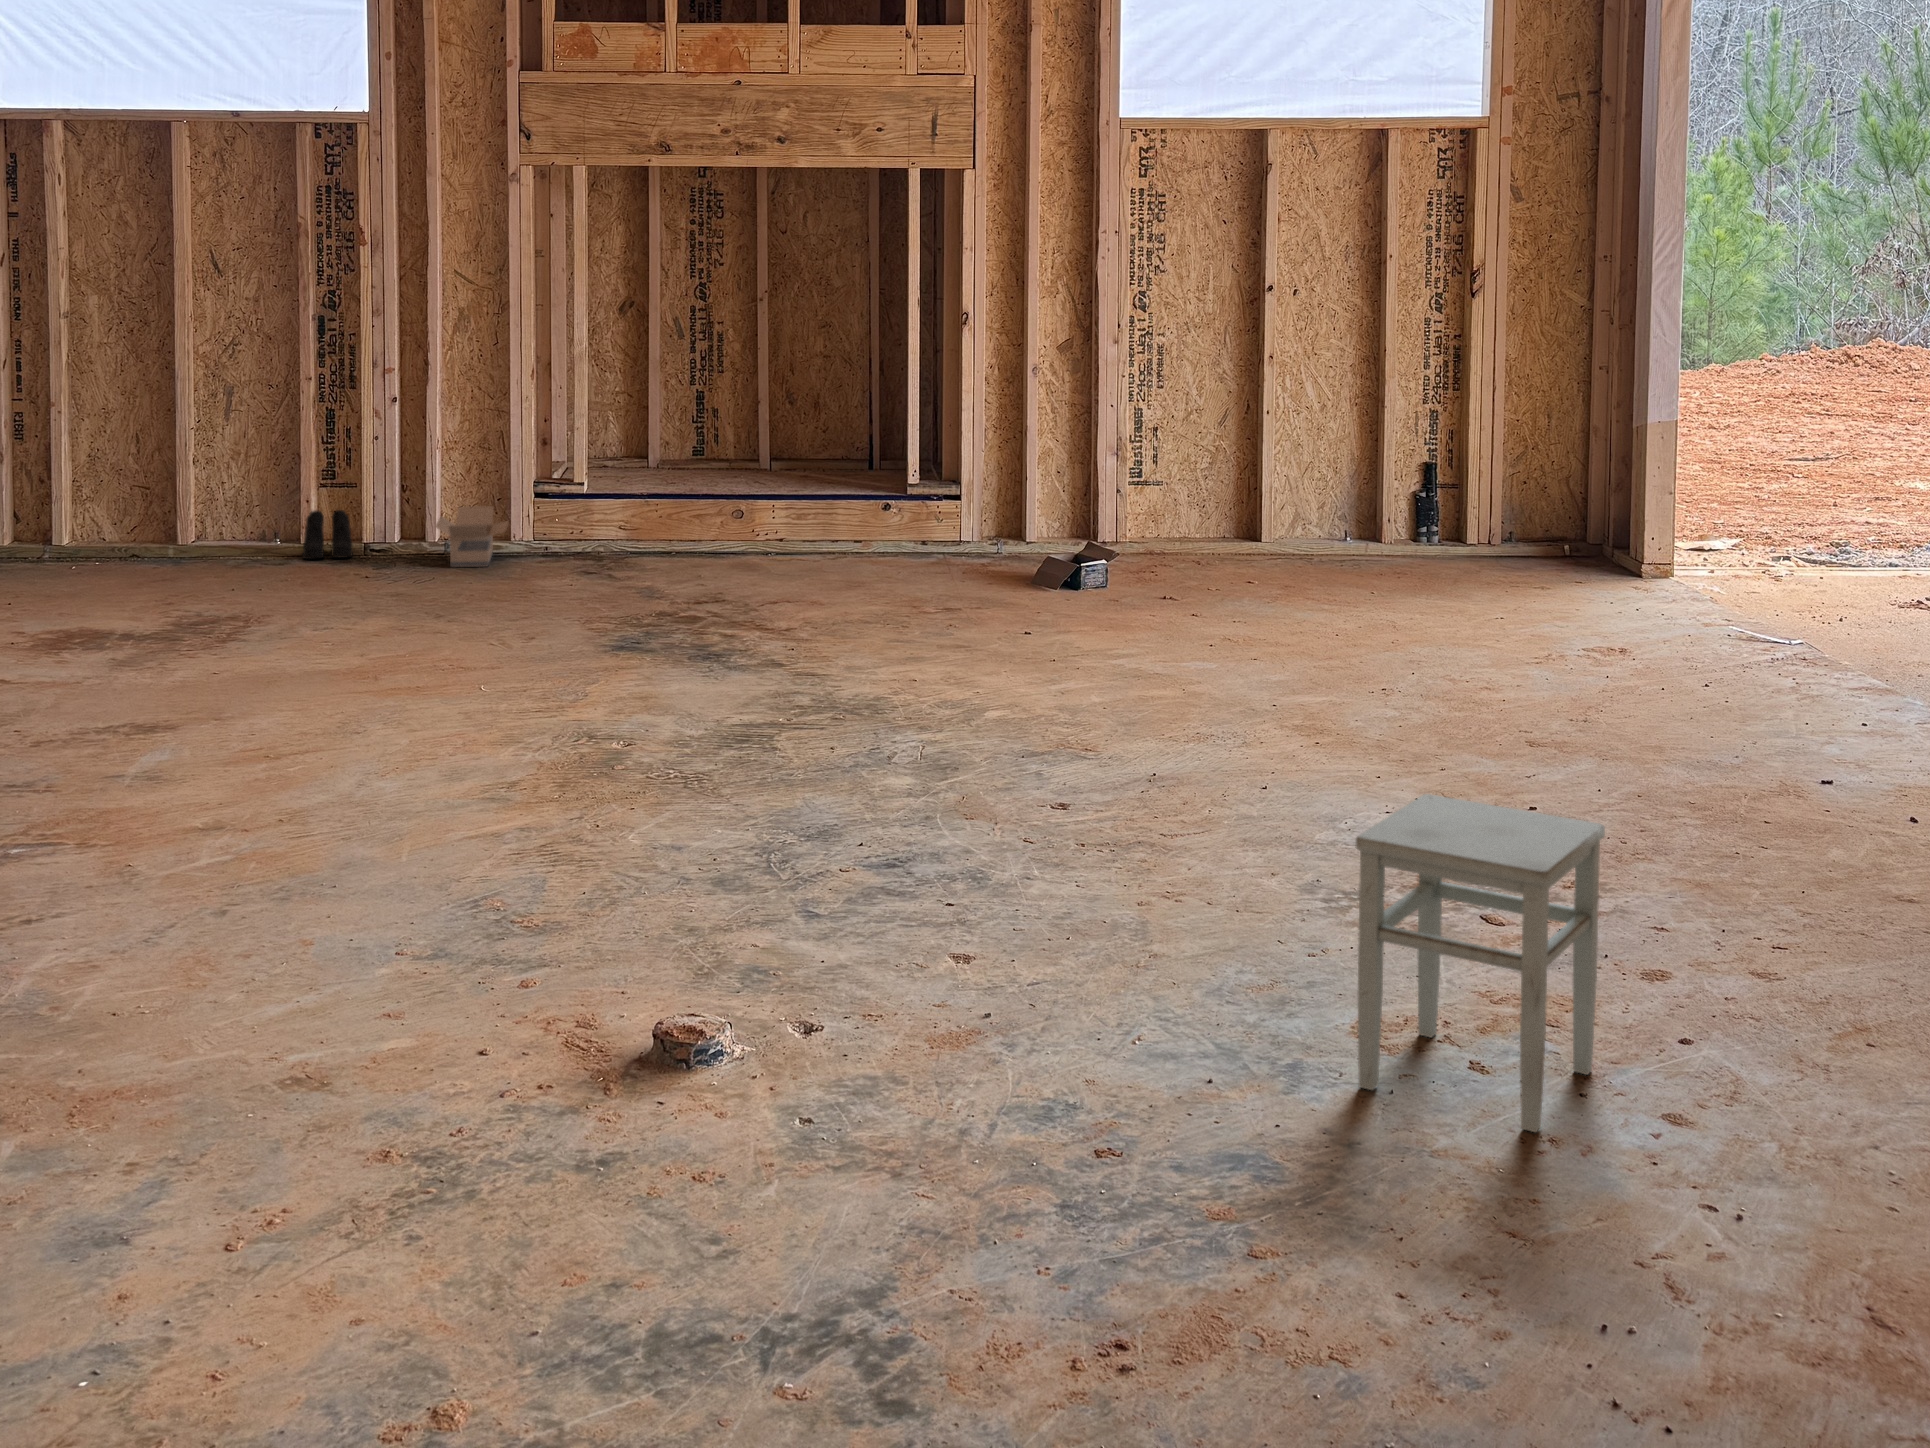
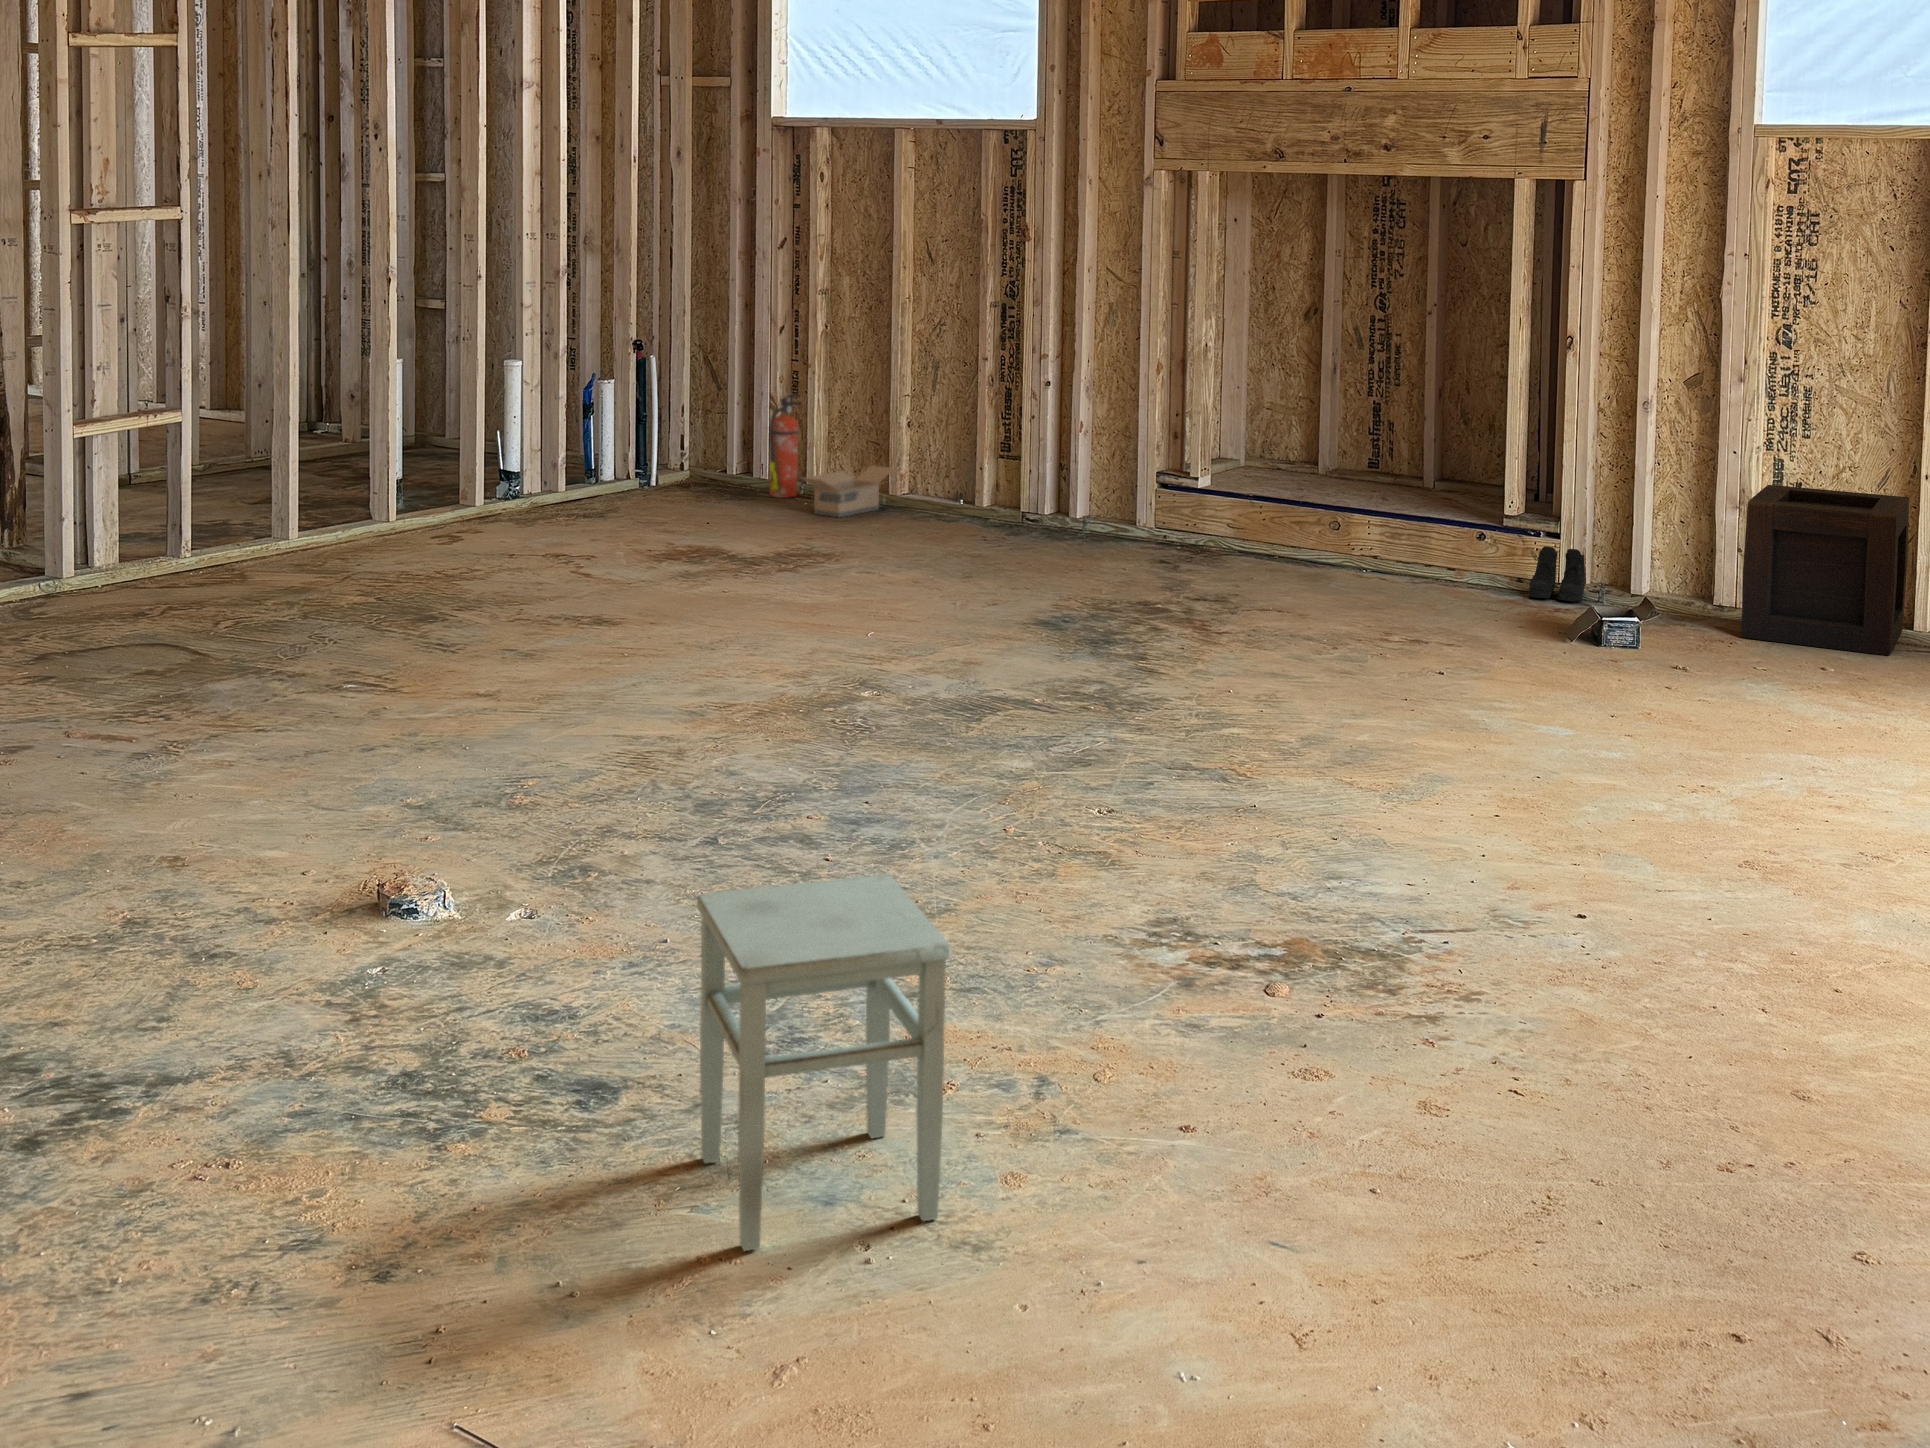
wooden crate: none [1138,432,1285,566] -> present [1742,485,1909,655]
fire extinguisher: none [24,436,60,562] -> present [769,393,801,498]
cardboard box: present [435,506,508,567] -> present [801,465,894,517]
boots: present [303,510,353,559] -> present [1528,546,1585,602]

